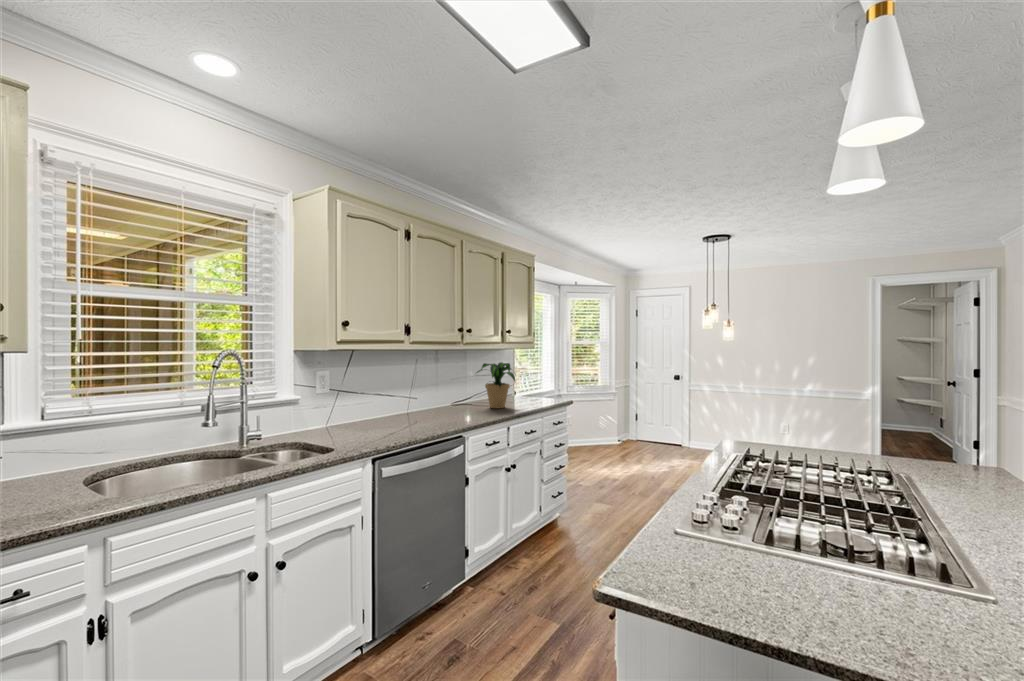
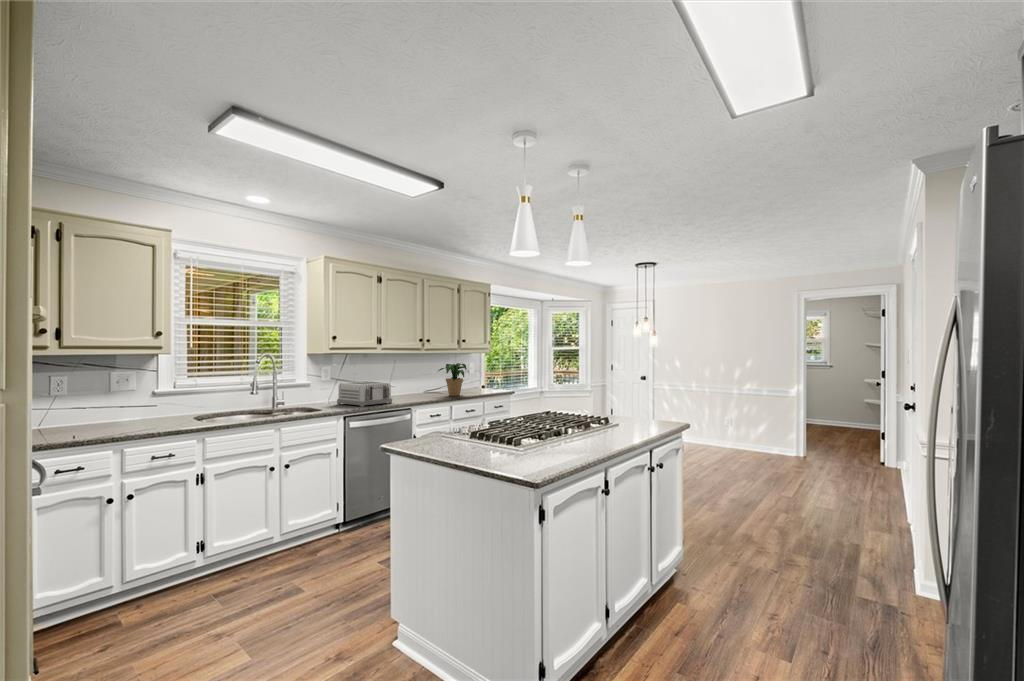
toaster: none [344,392,431,436] -> present [337,381,392,407]

